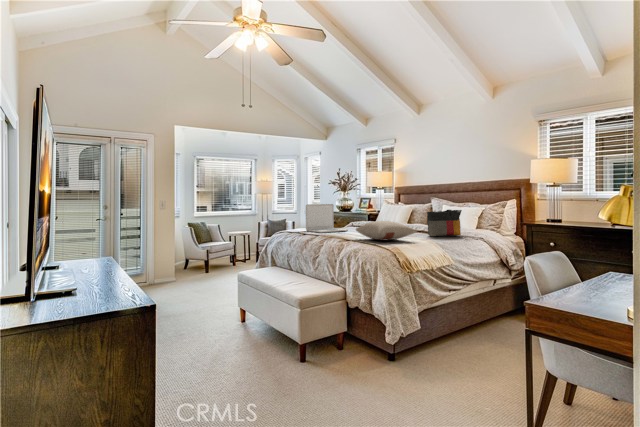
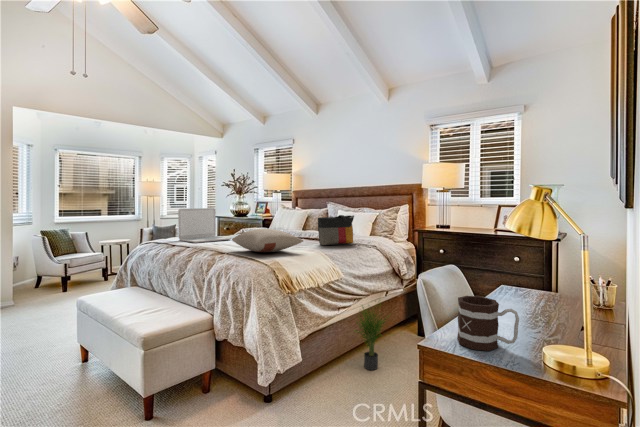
mug: none [557,270,608,309] -> present [457,296,519,351]
potted plant: none [462,284,500,346] -> present [357,306,385,370]

